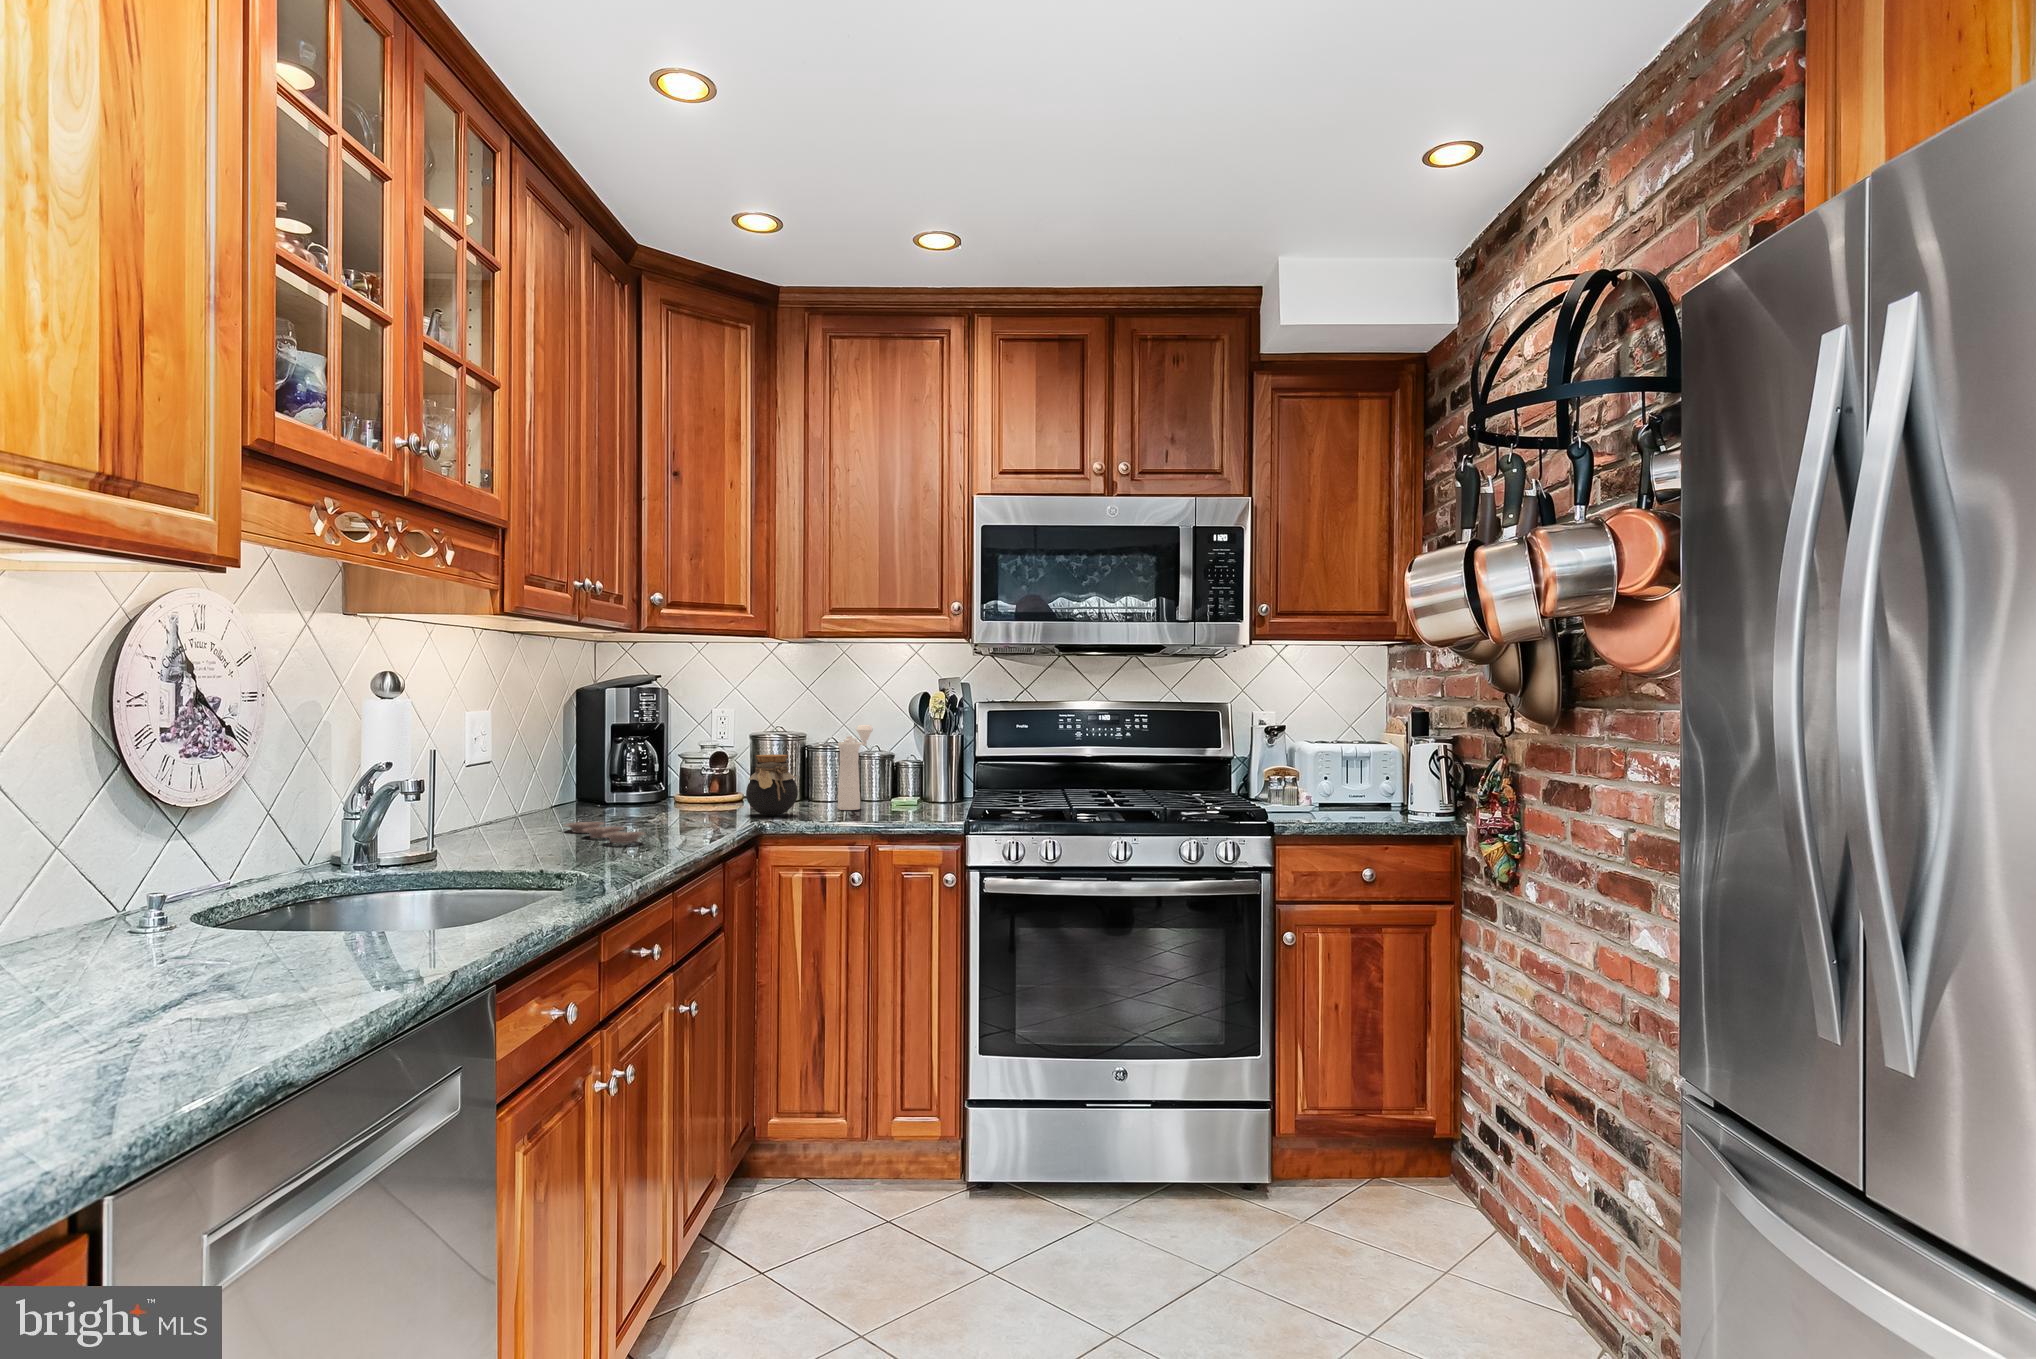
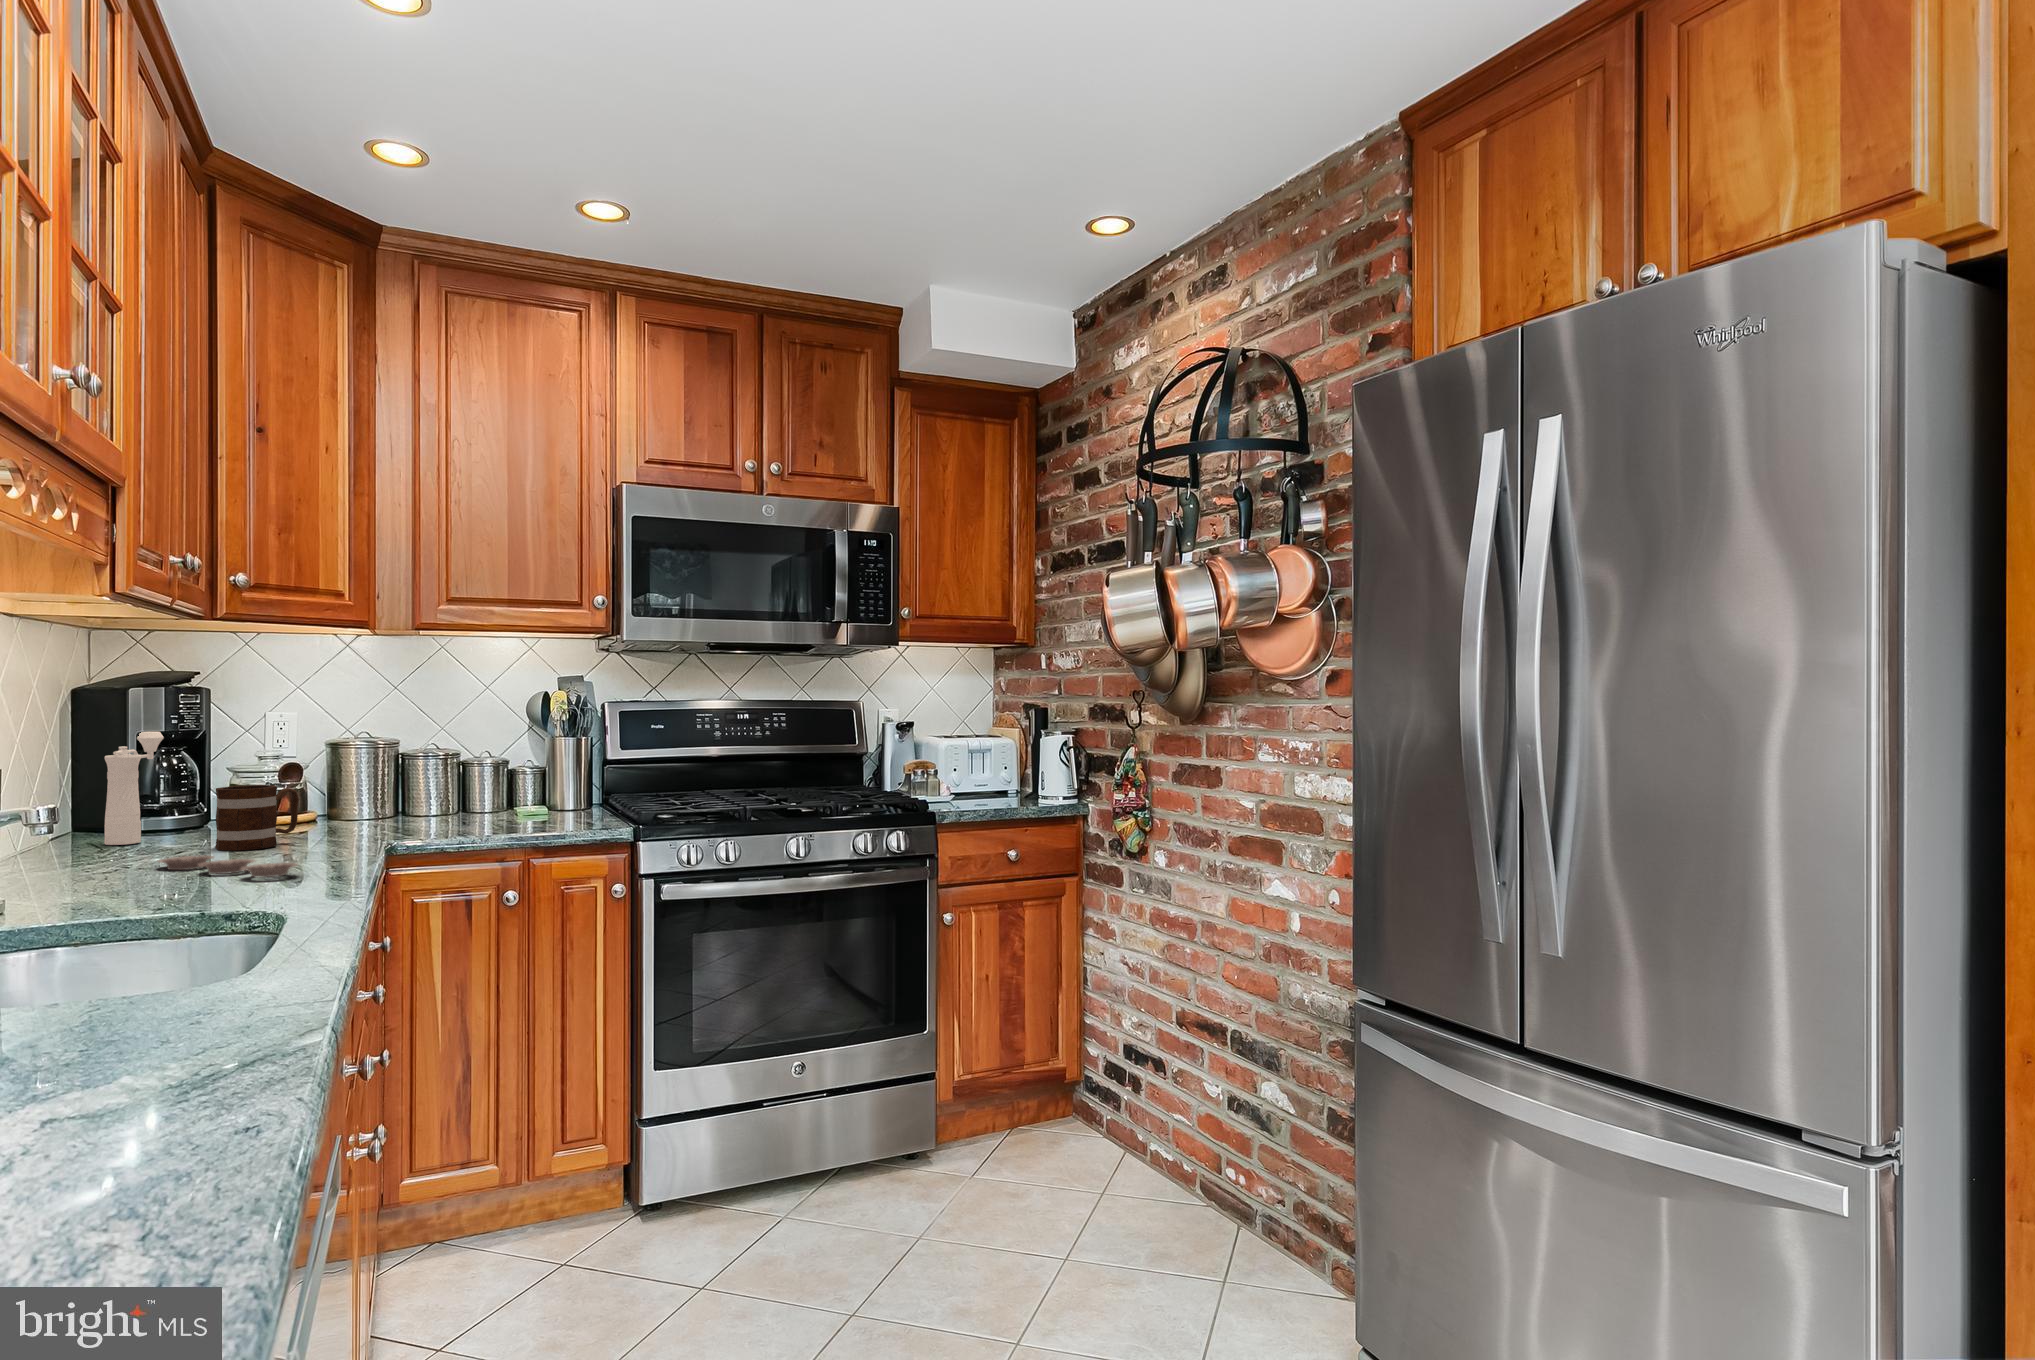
pepper mill: present [838,725,873,810] -> present [104,732,164,845]
jar: present [746,754,798,816] -> none [367,767,432,837]
mug: none [628,766,693,820] -> present [215,785,299,851]

